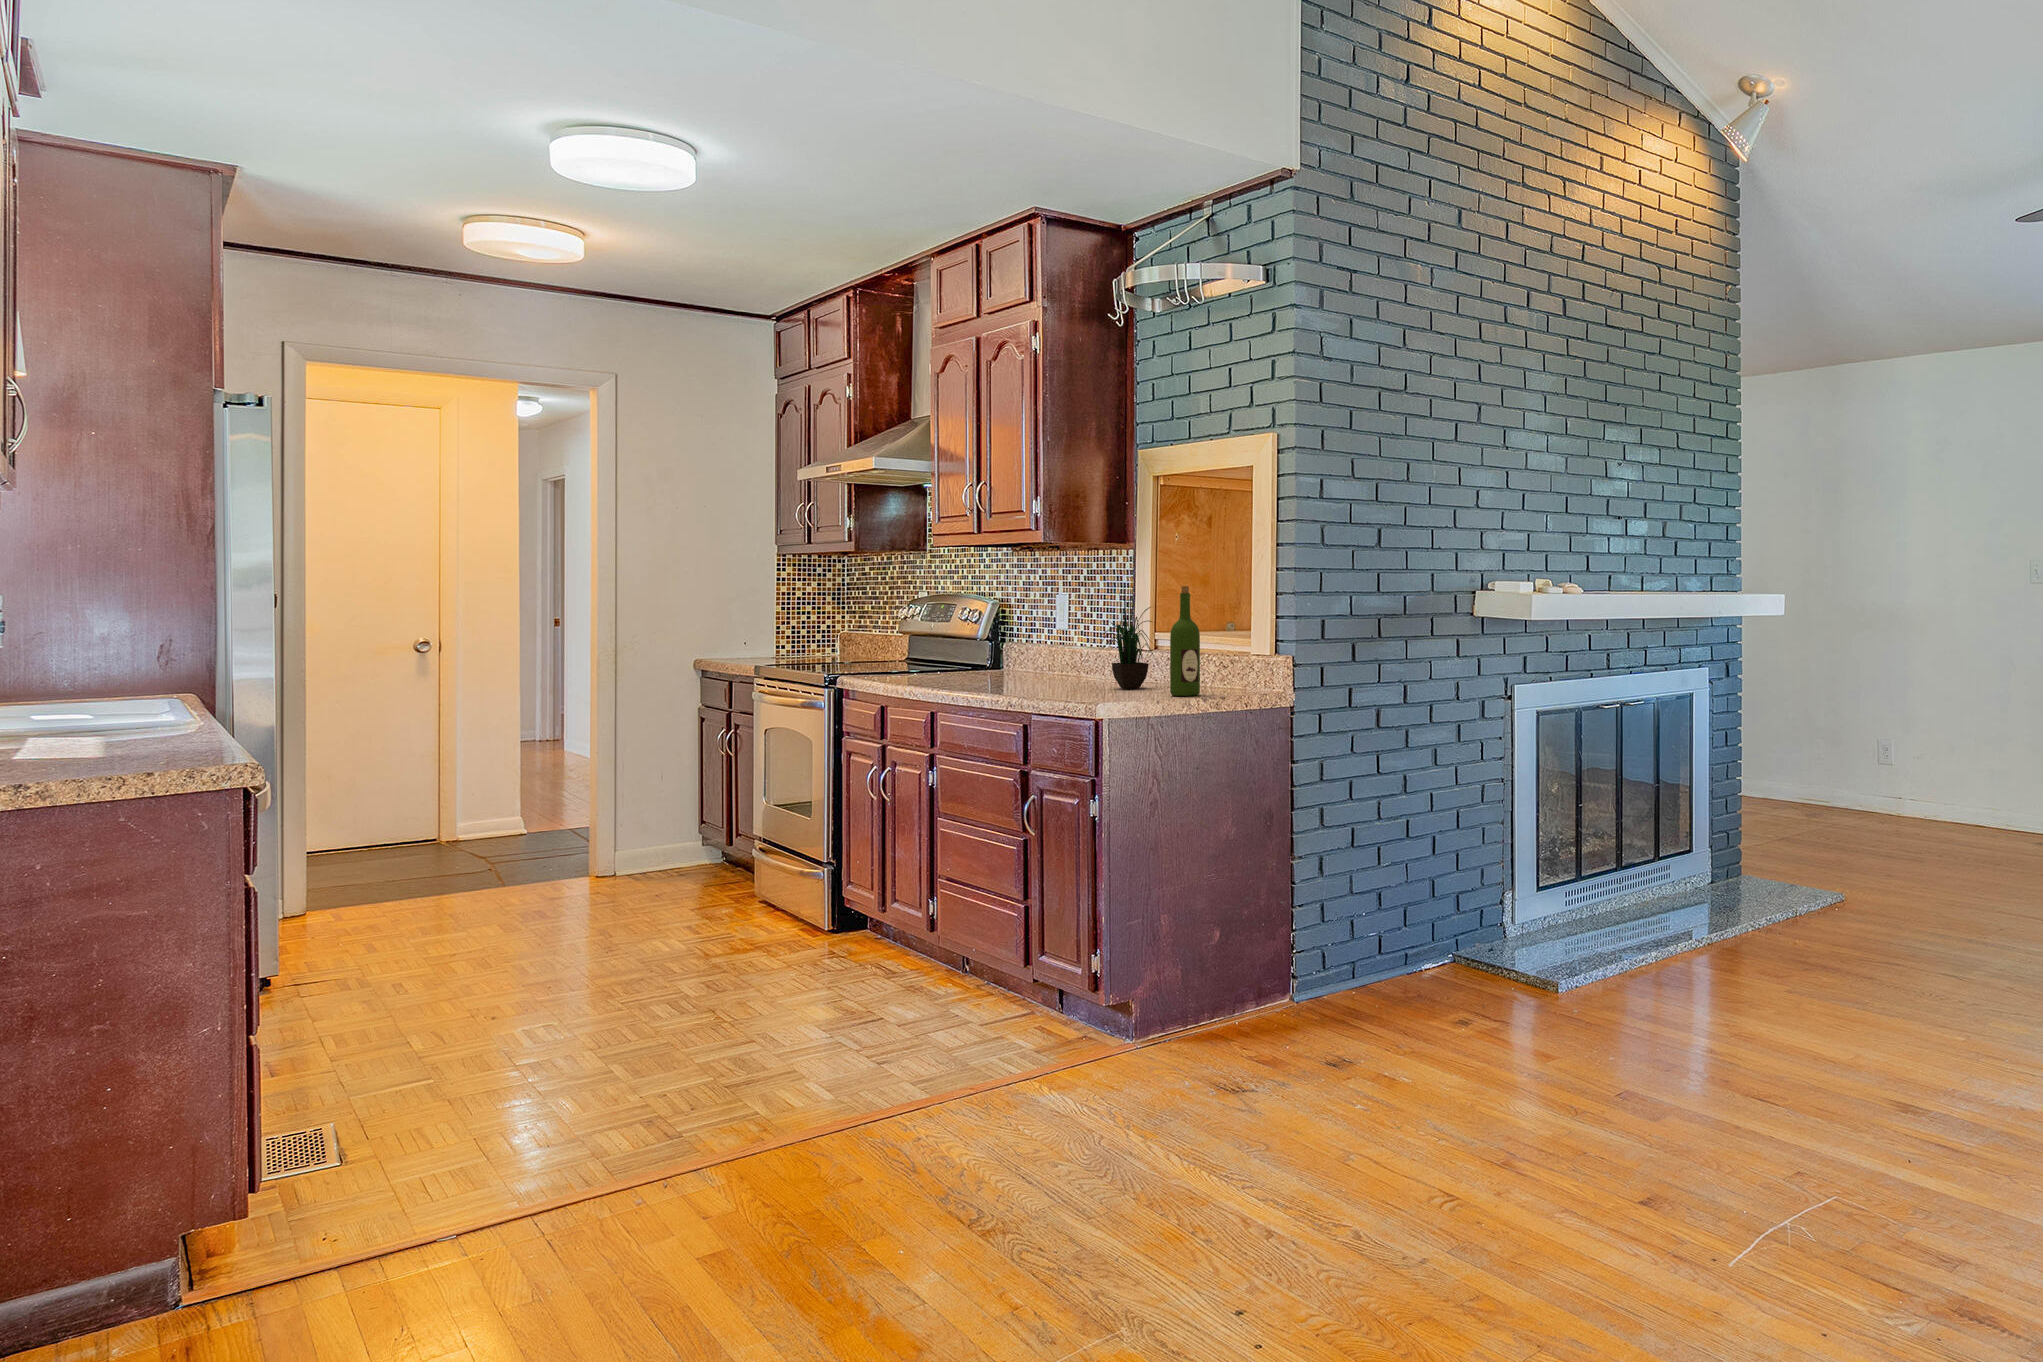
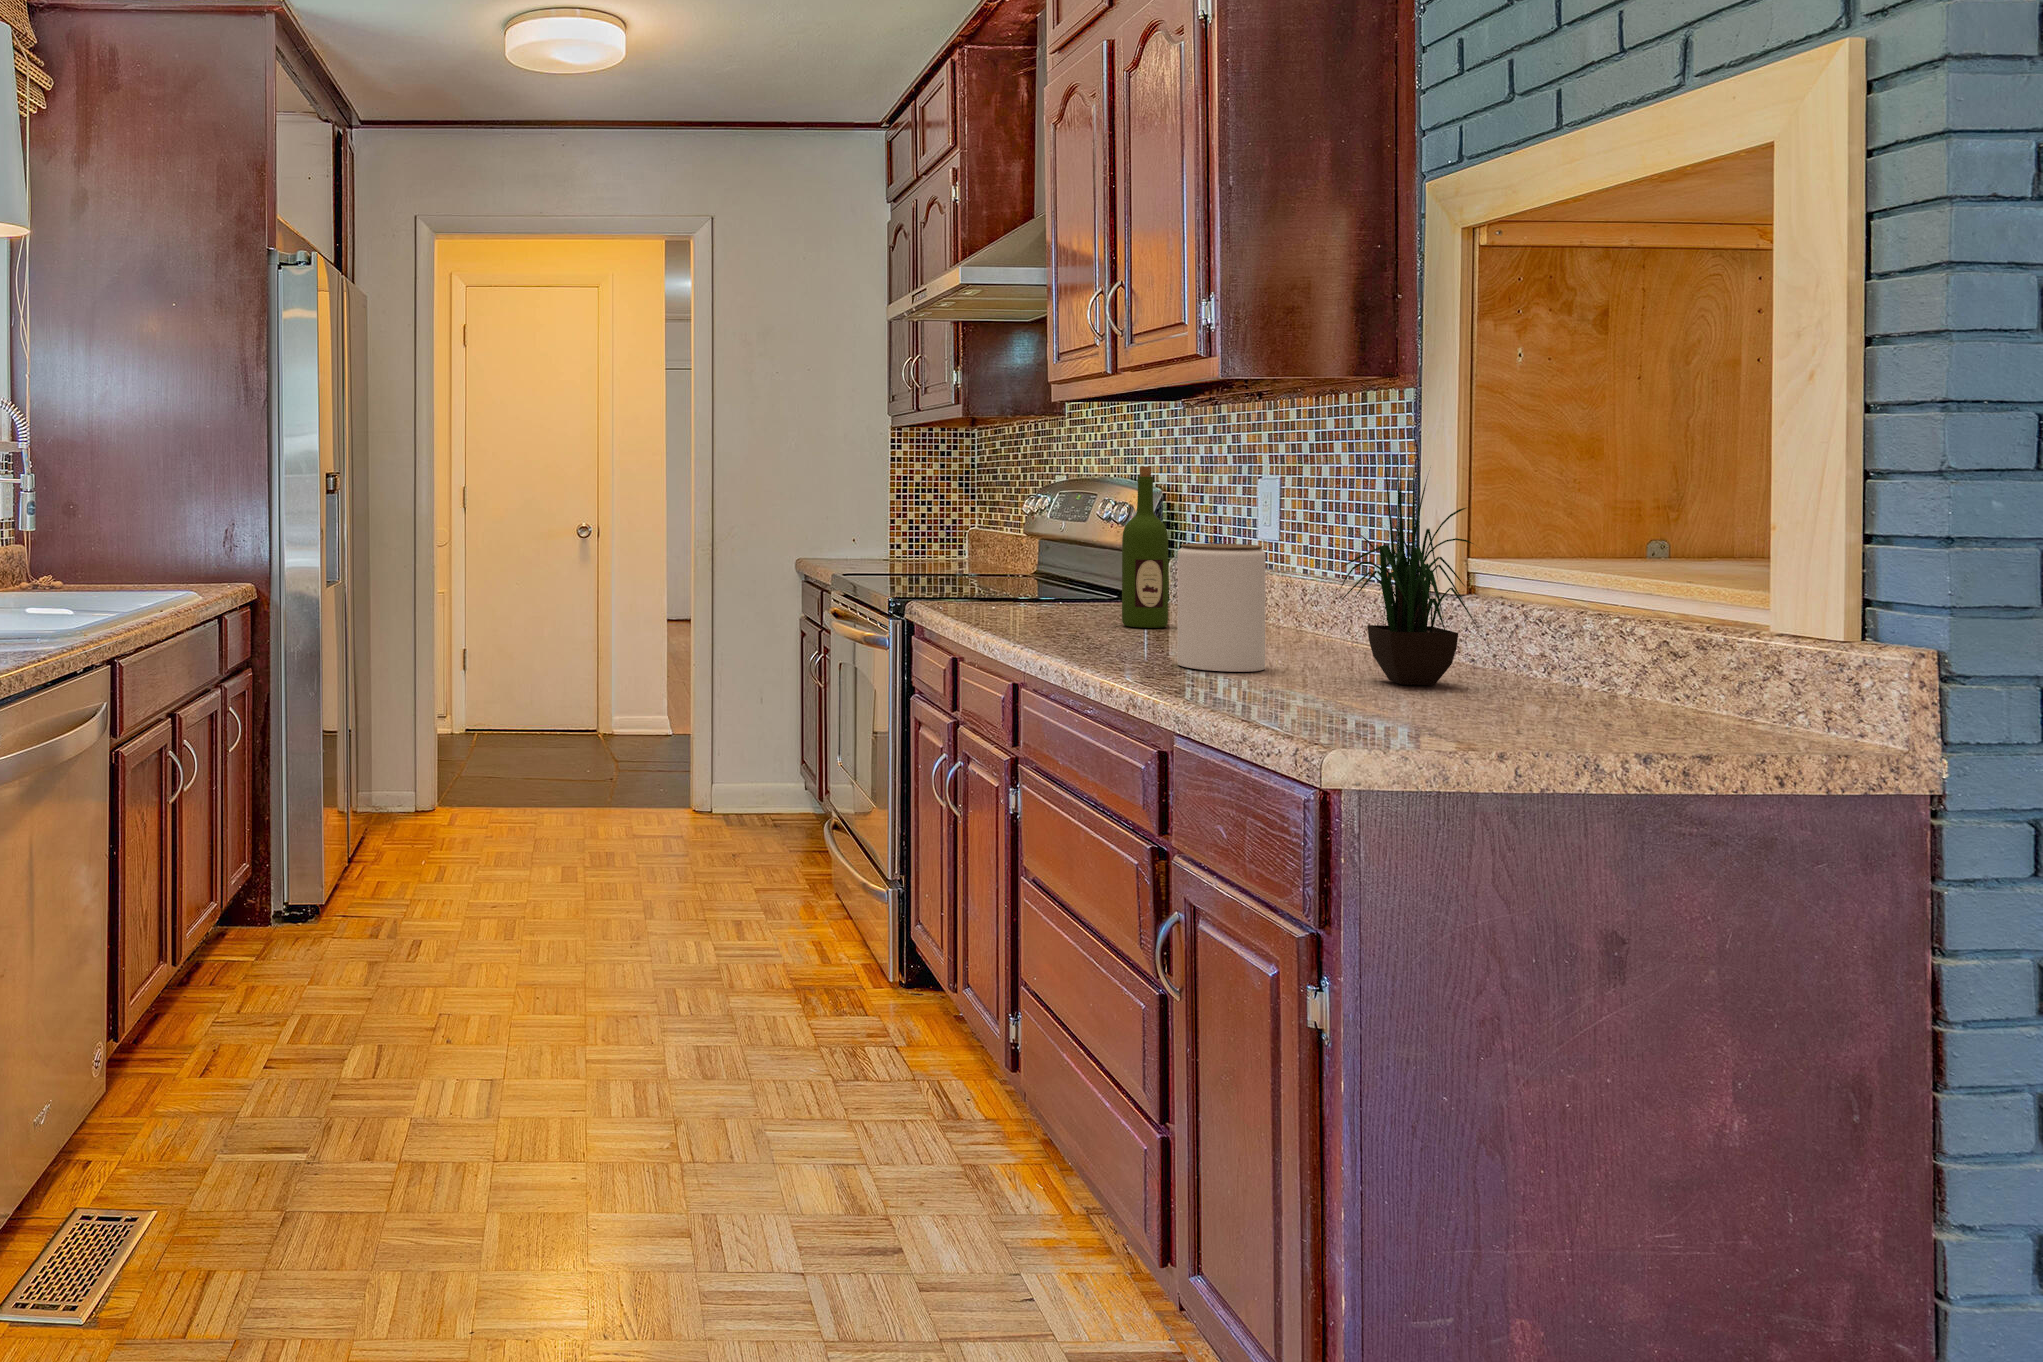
wine bottle: present [1170,586,1200,696] -> present [1122,466,1168,628]
jar: none [1024,627,1066,690] -> present [1177,543,1266,672]

